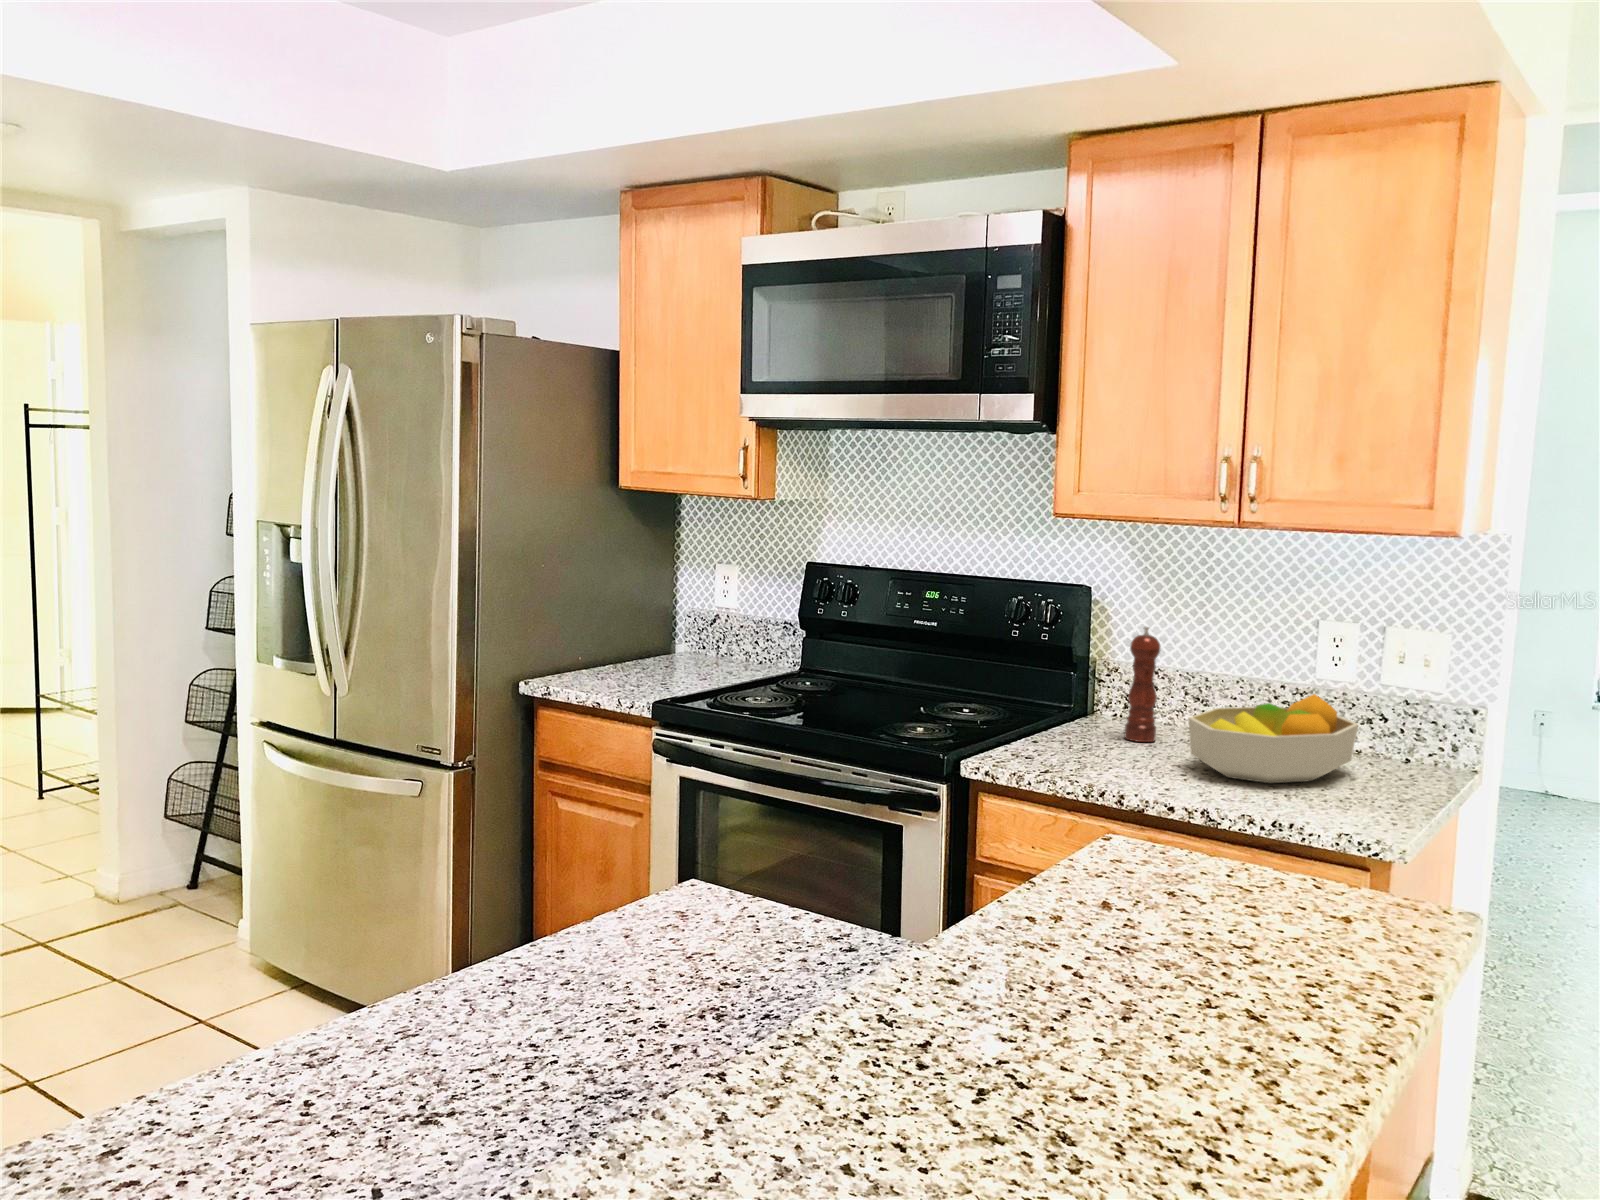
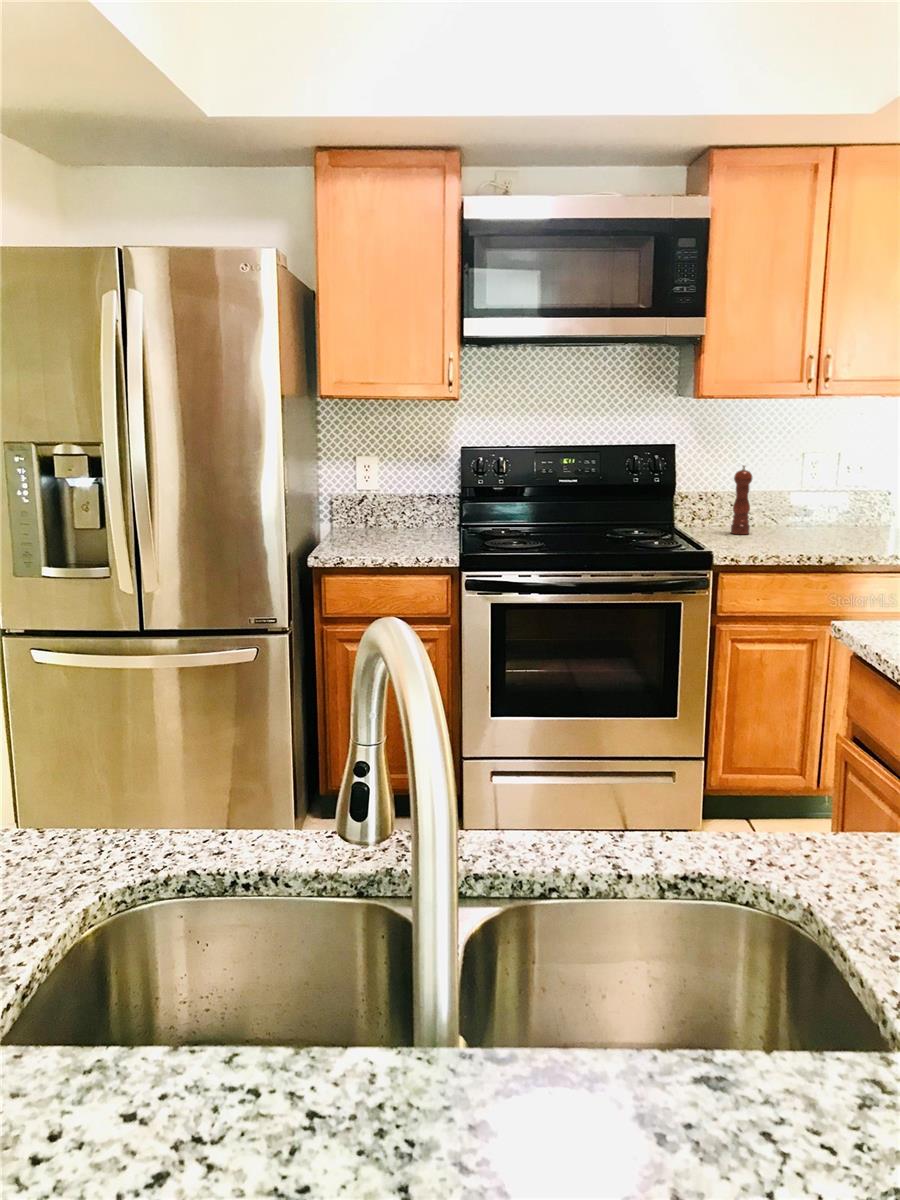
fruit bowl: present [1188,694,1358,783] -> none [795,492,880,542]

